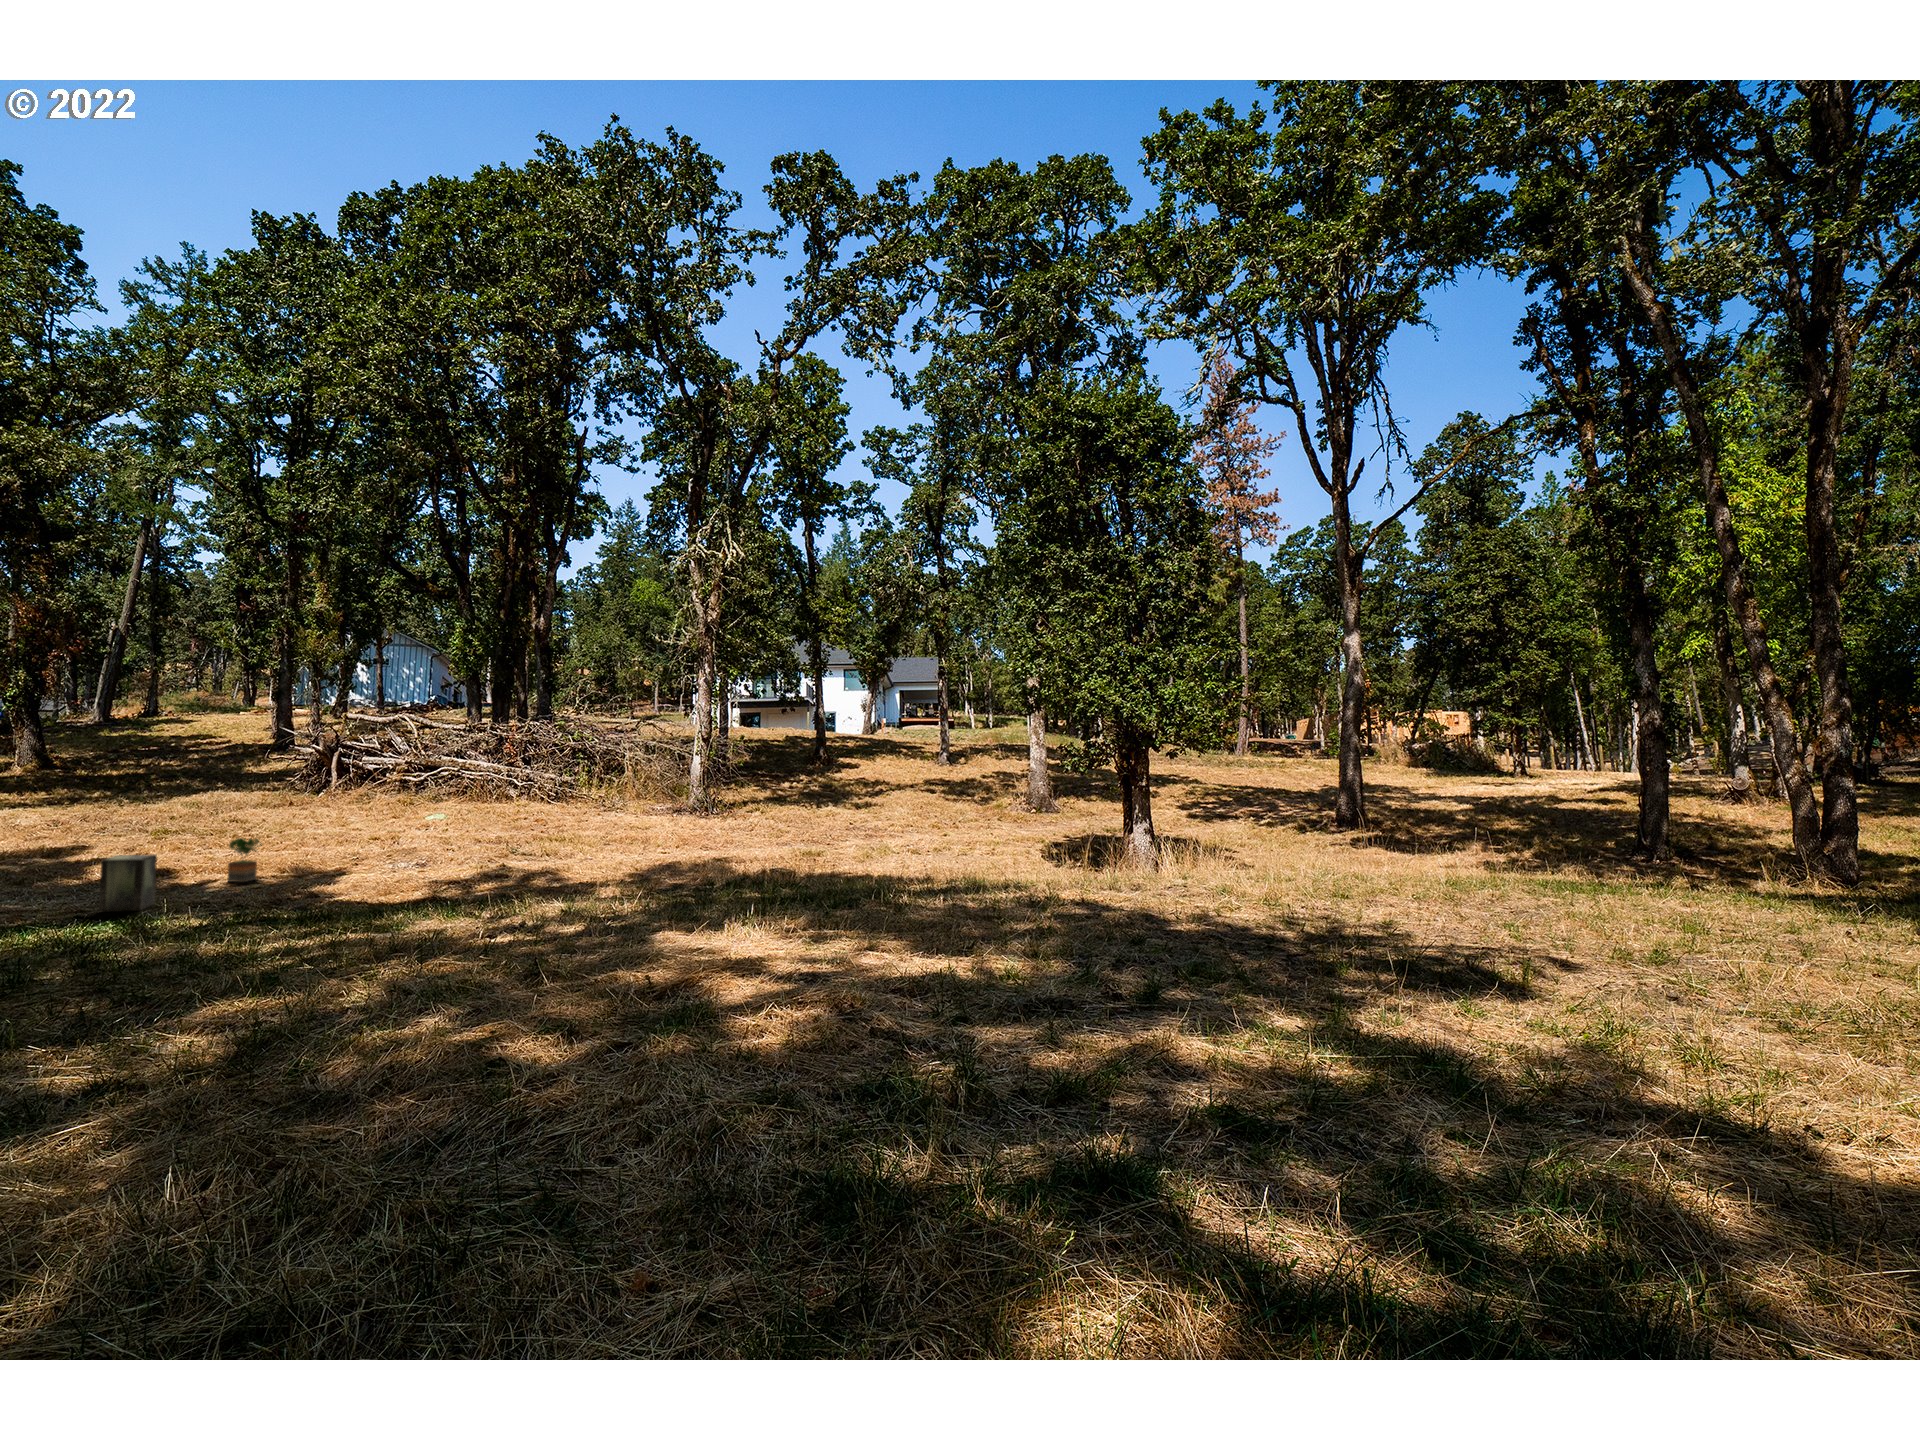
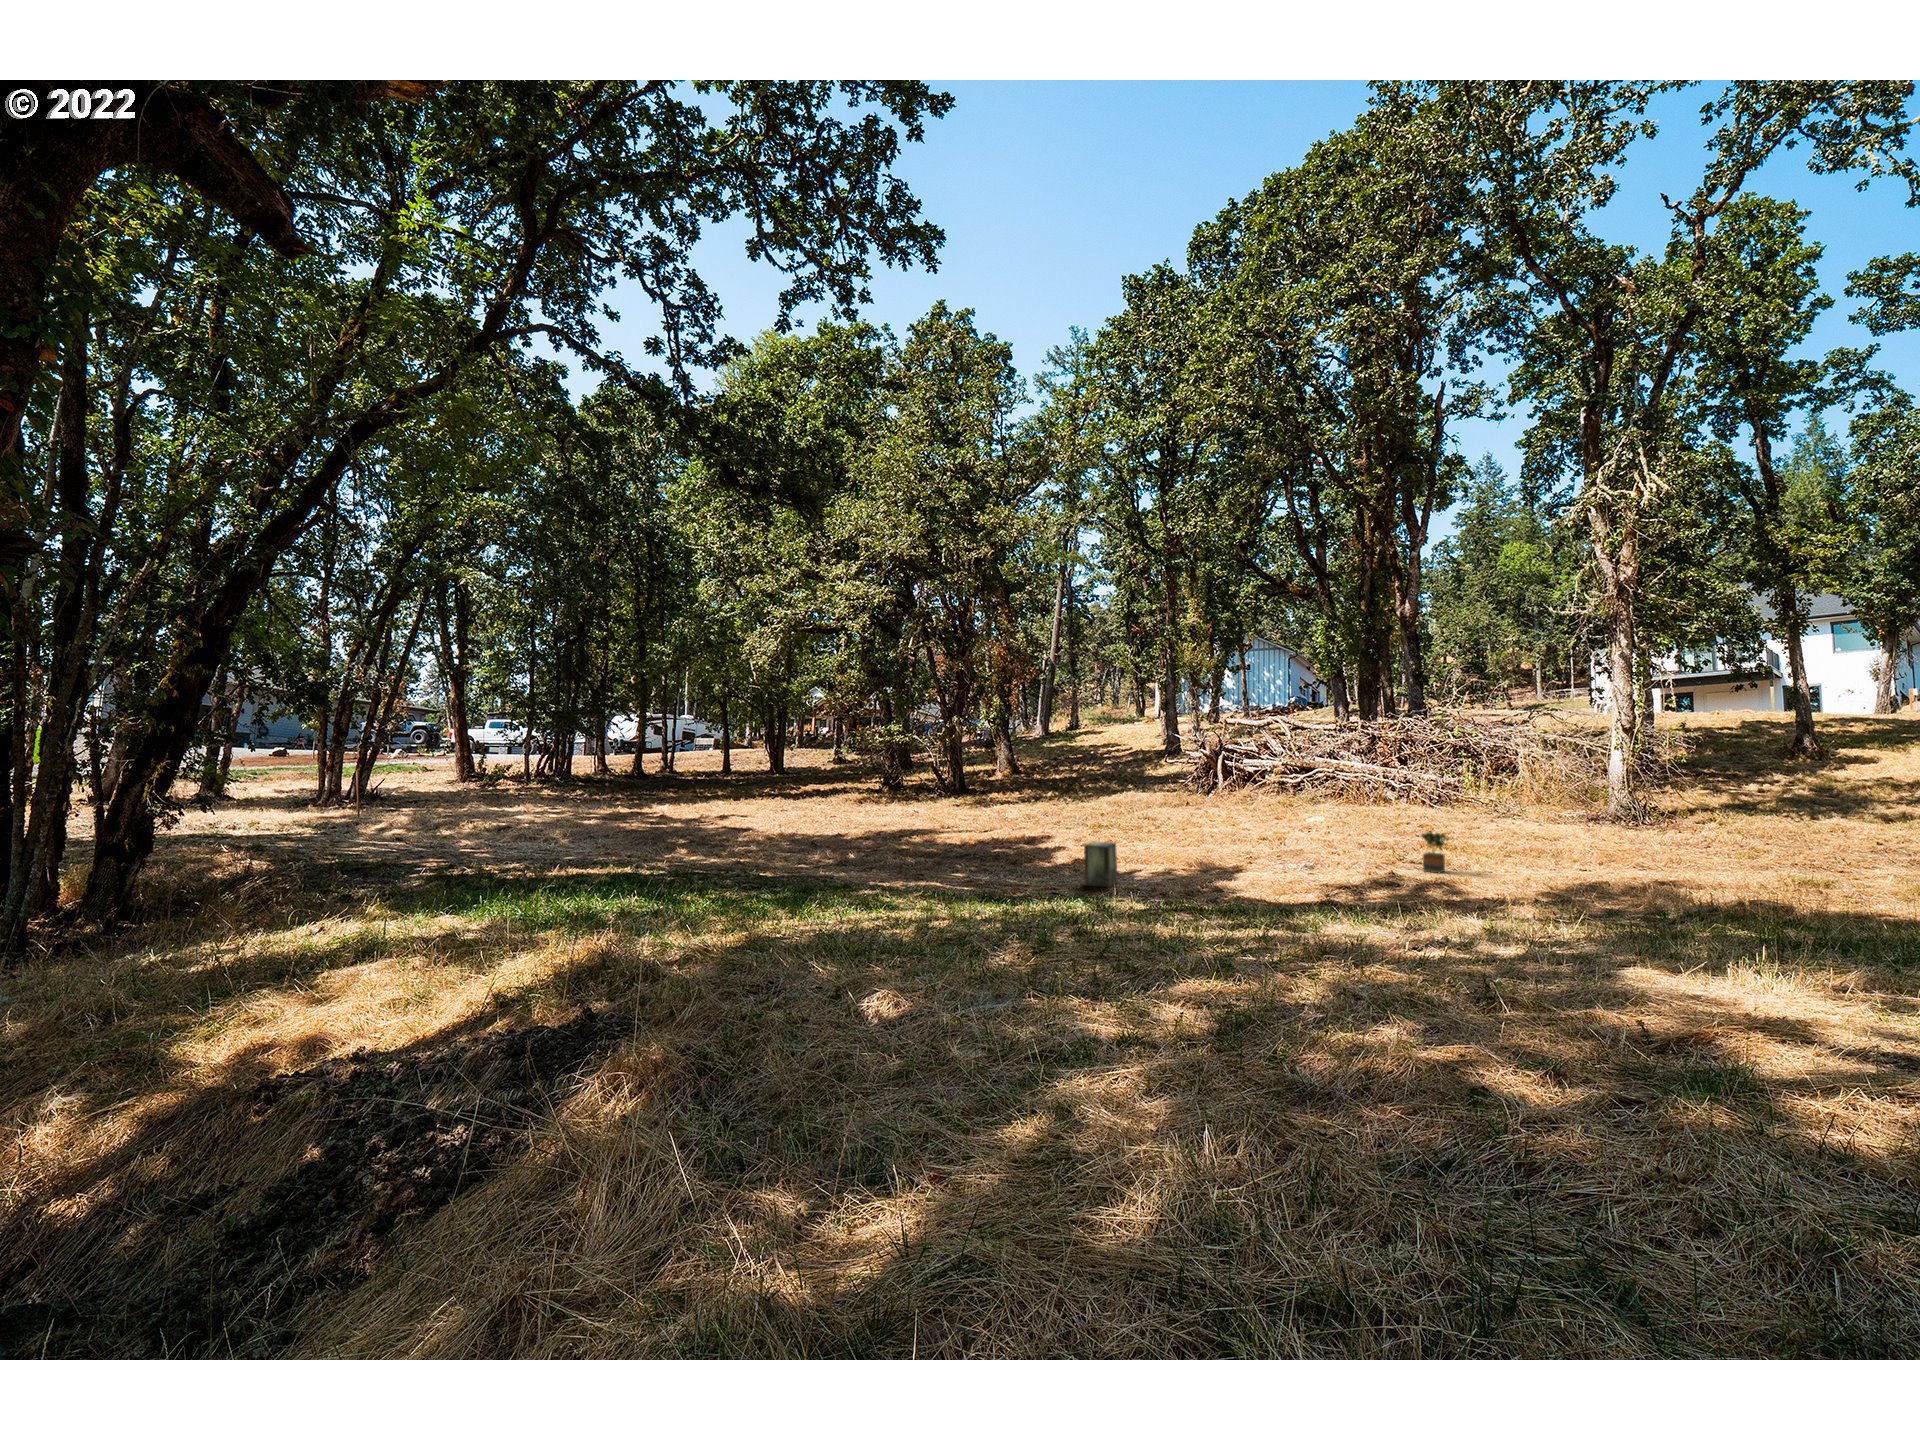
potted tree: present [227,838,262,882] -> present [1421,832,1449,873]

